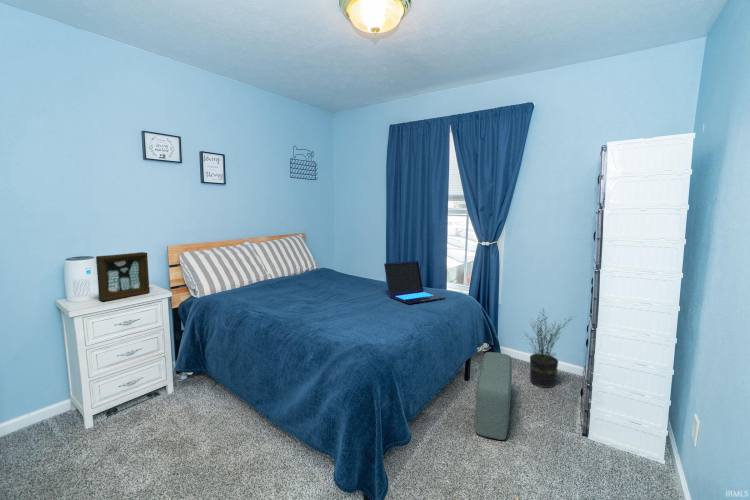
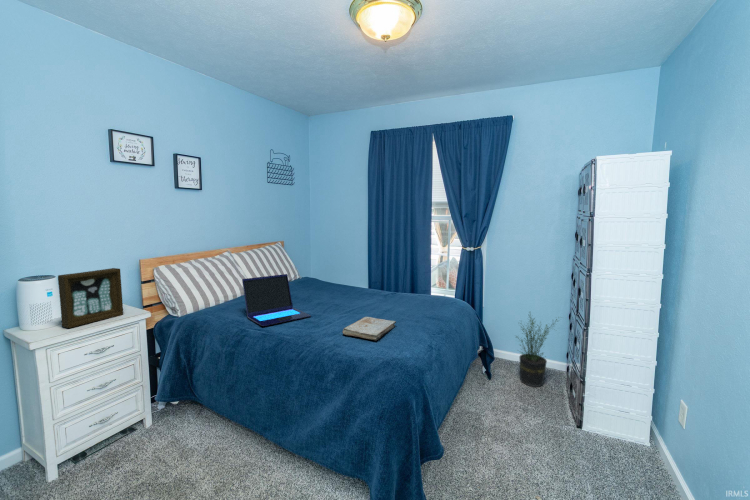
laptop: present [384,261,445,304] -> present [242,274,311,326]
book: none [332,304,387,325] -> present [342,317,396,340]
pouf: present [475,352,512,440] -> none [482,356,523,446]

